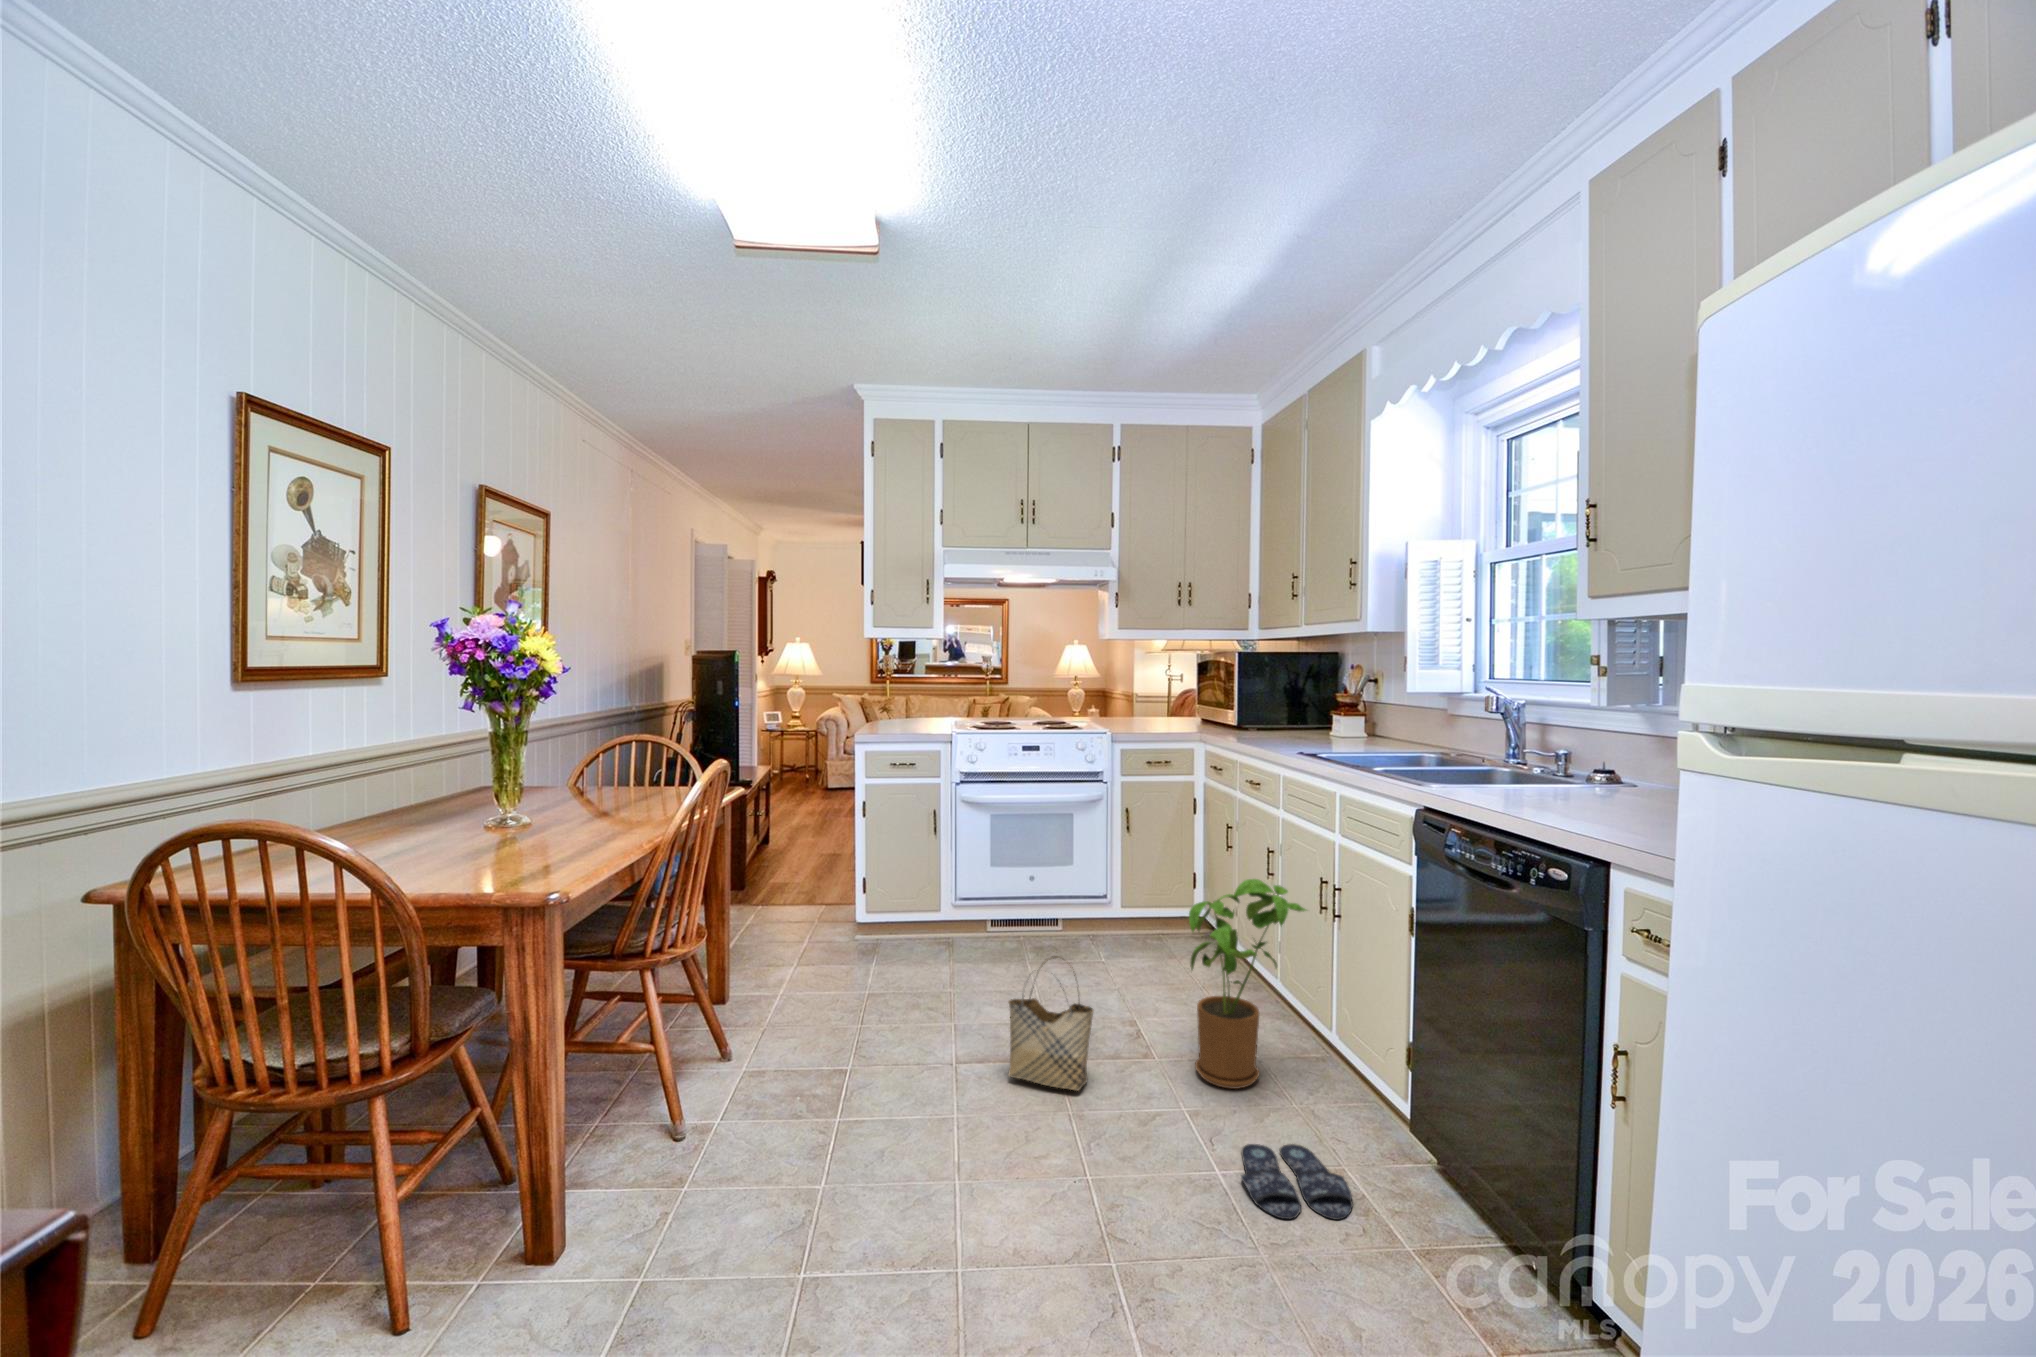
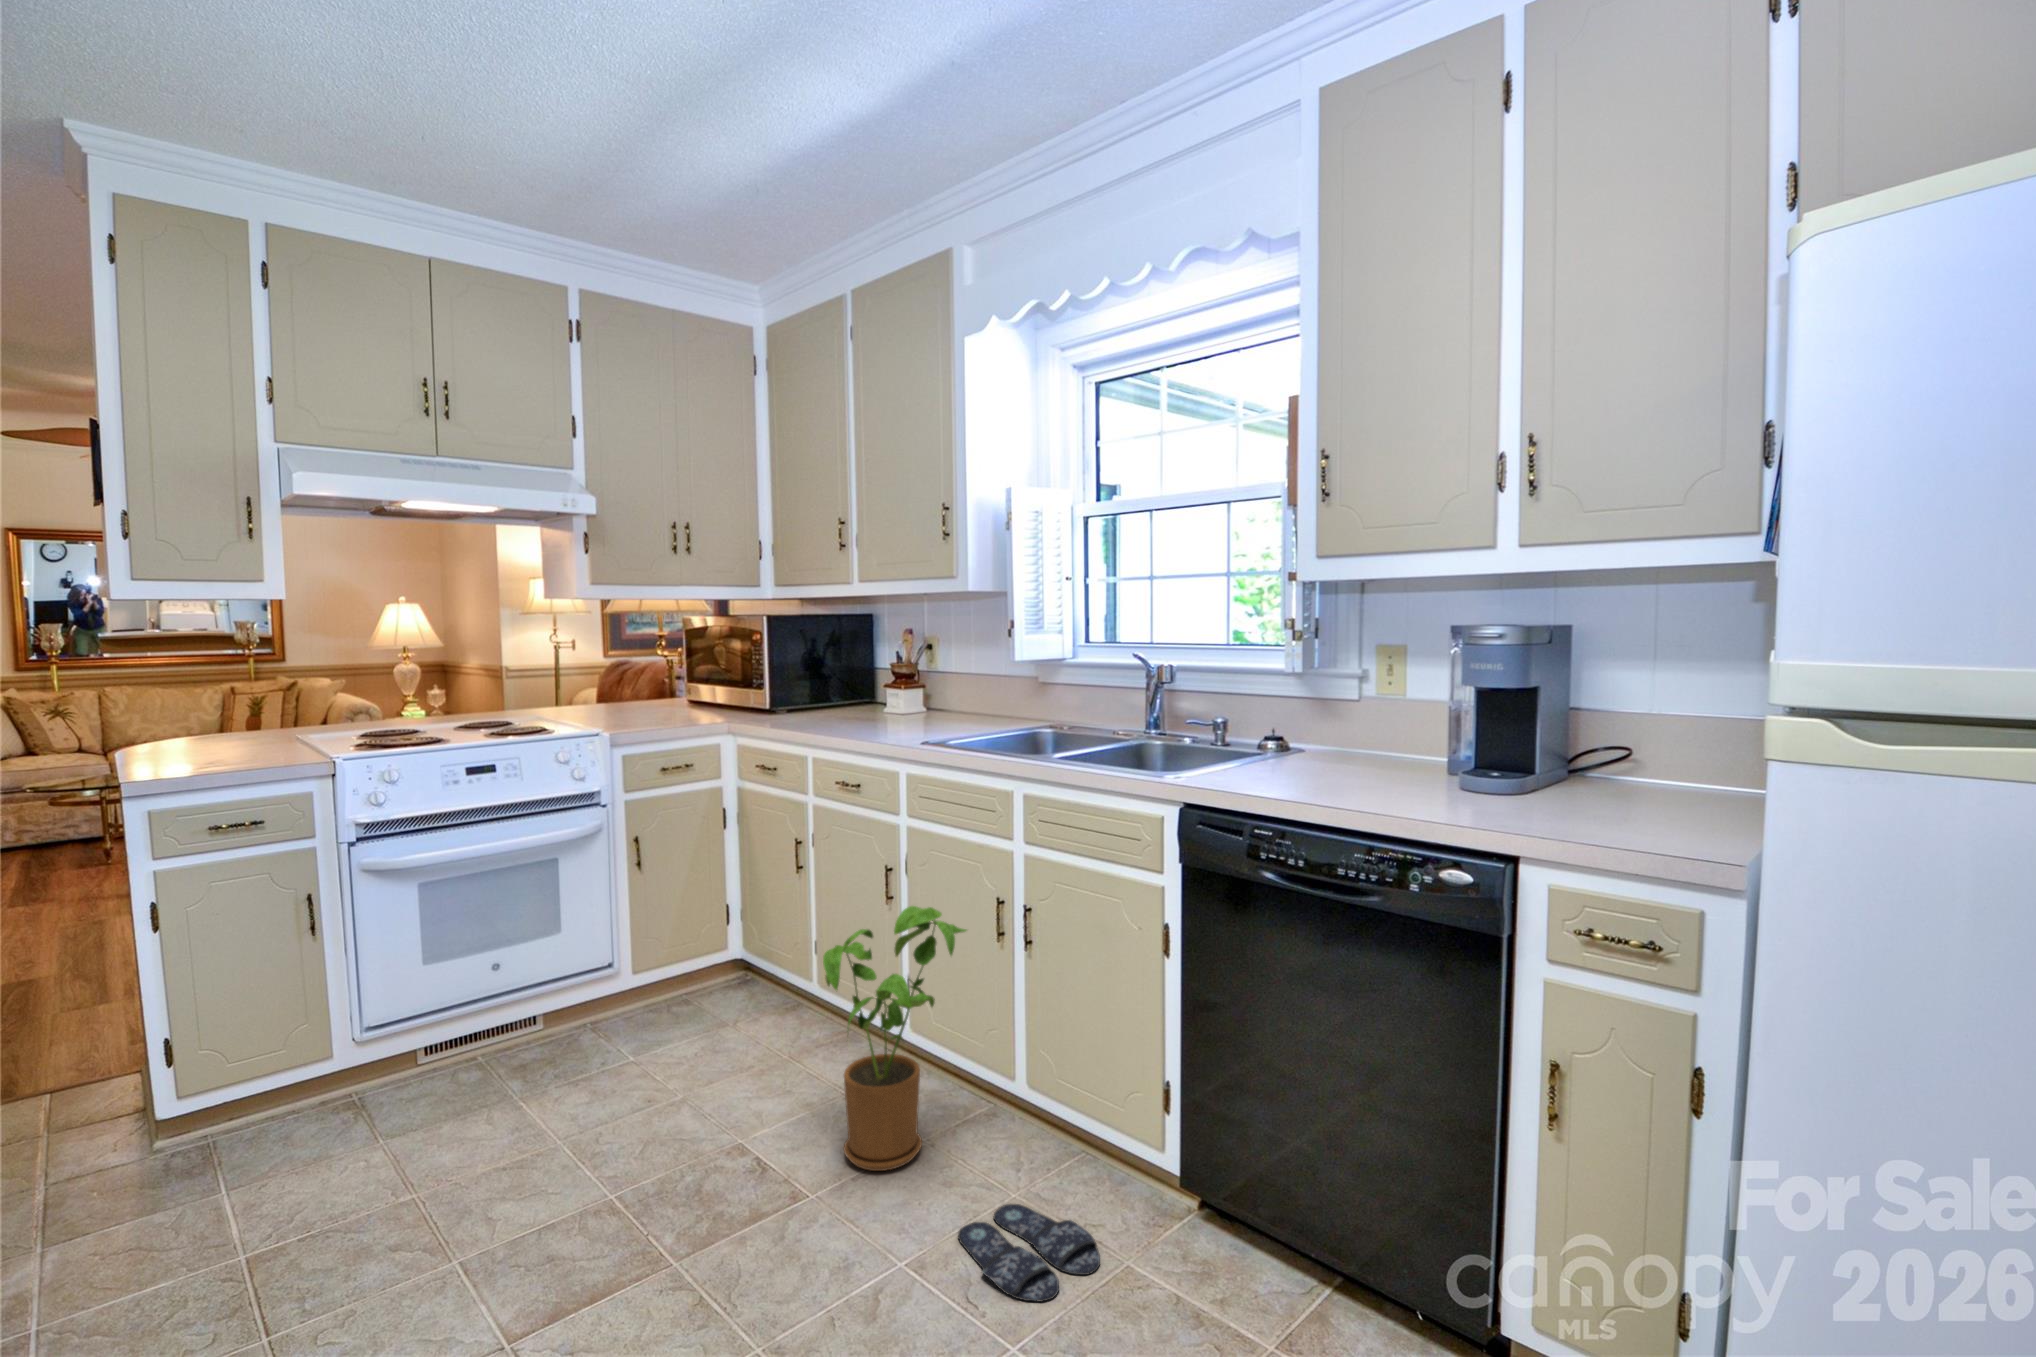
woven basket: present [1008,956,1093,1091] -> none [594,1076,730,1280]

